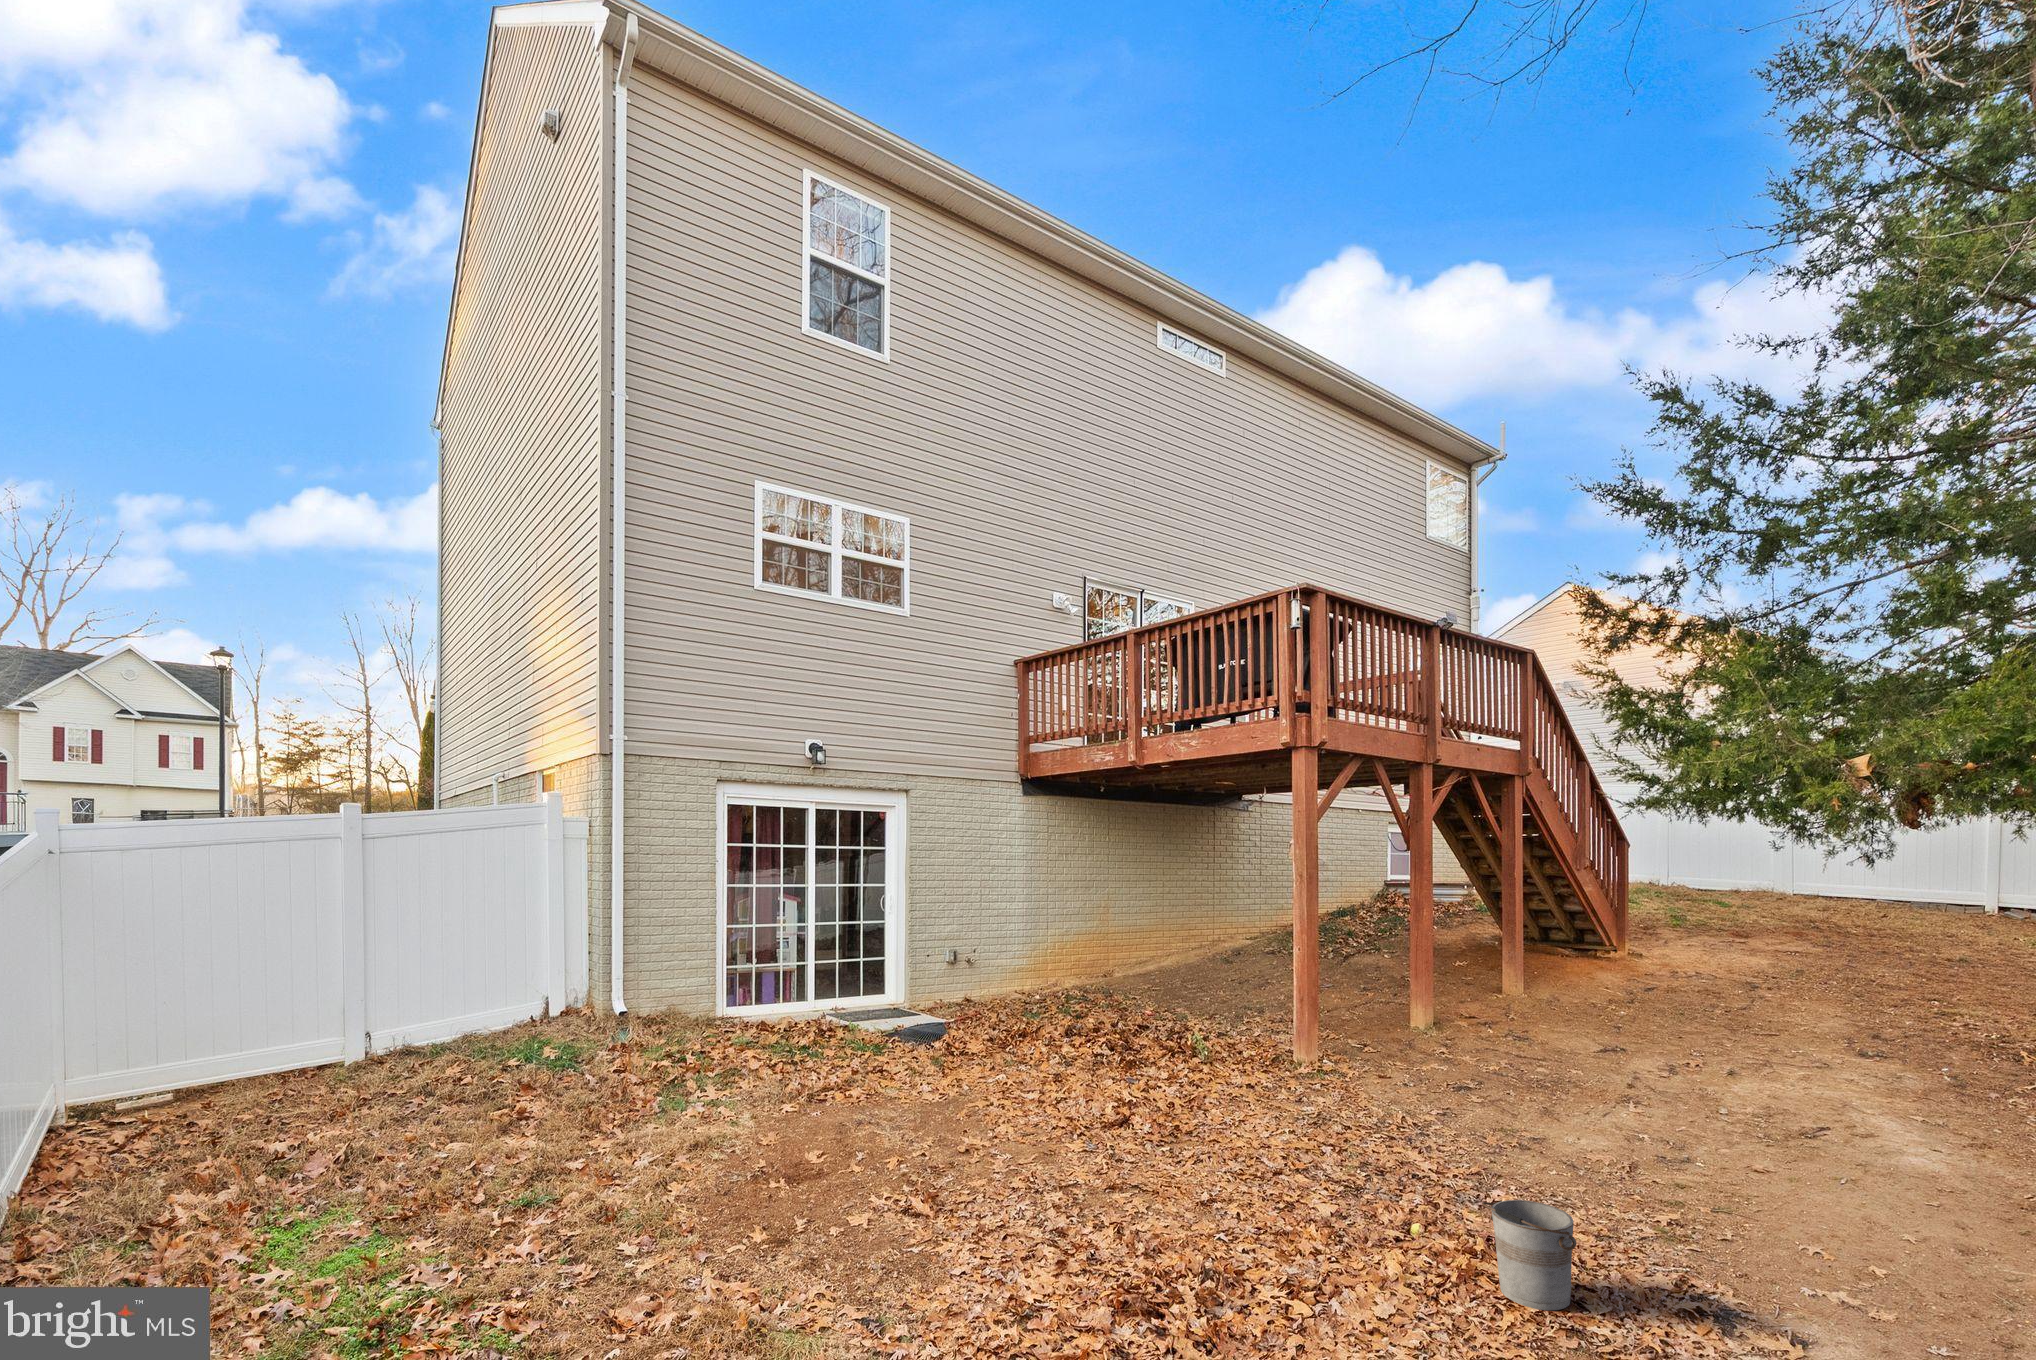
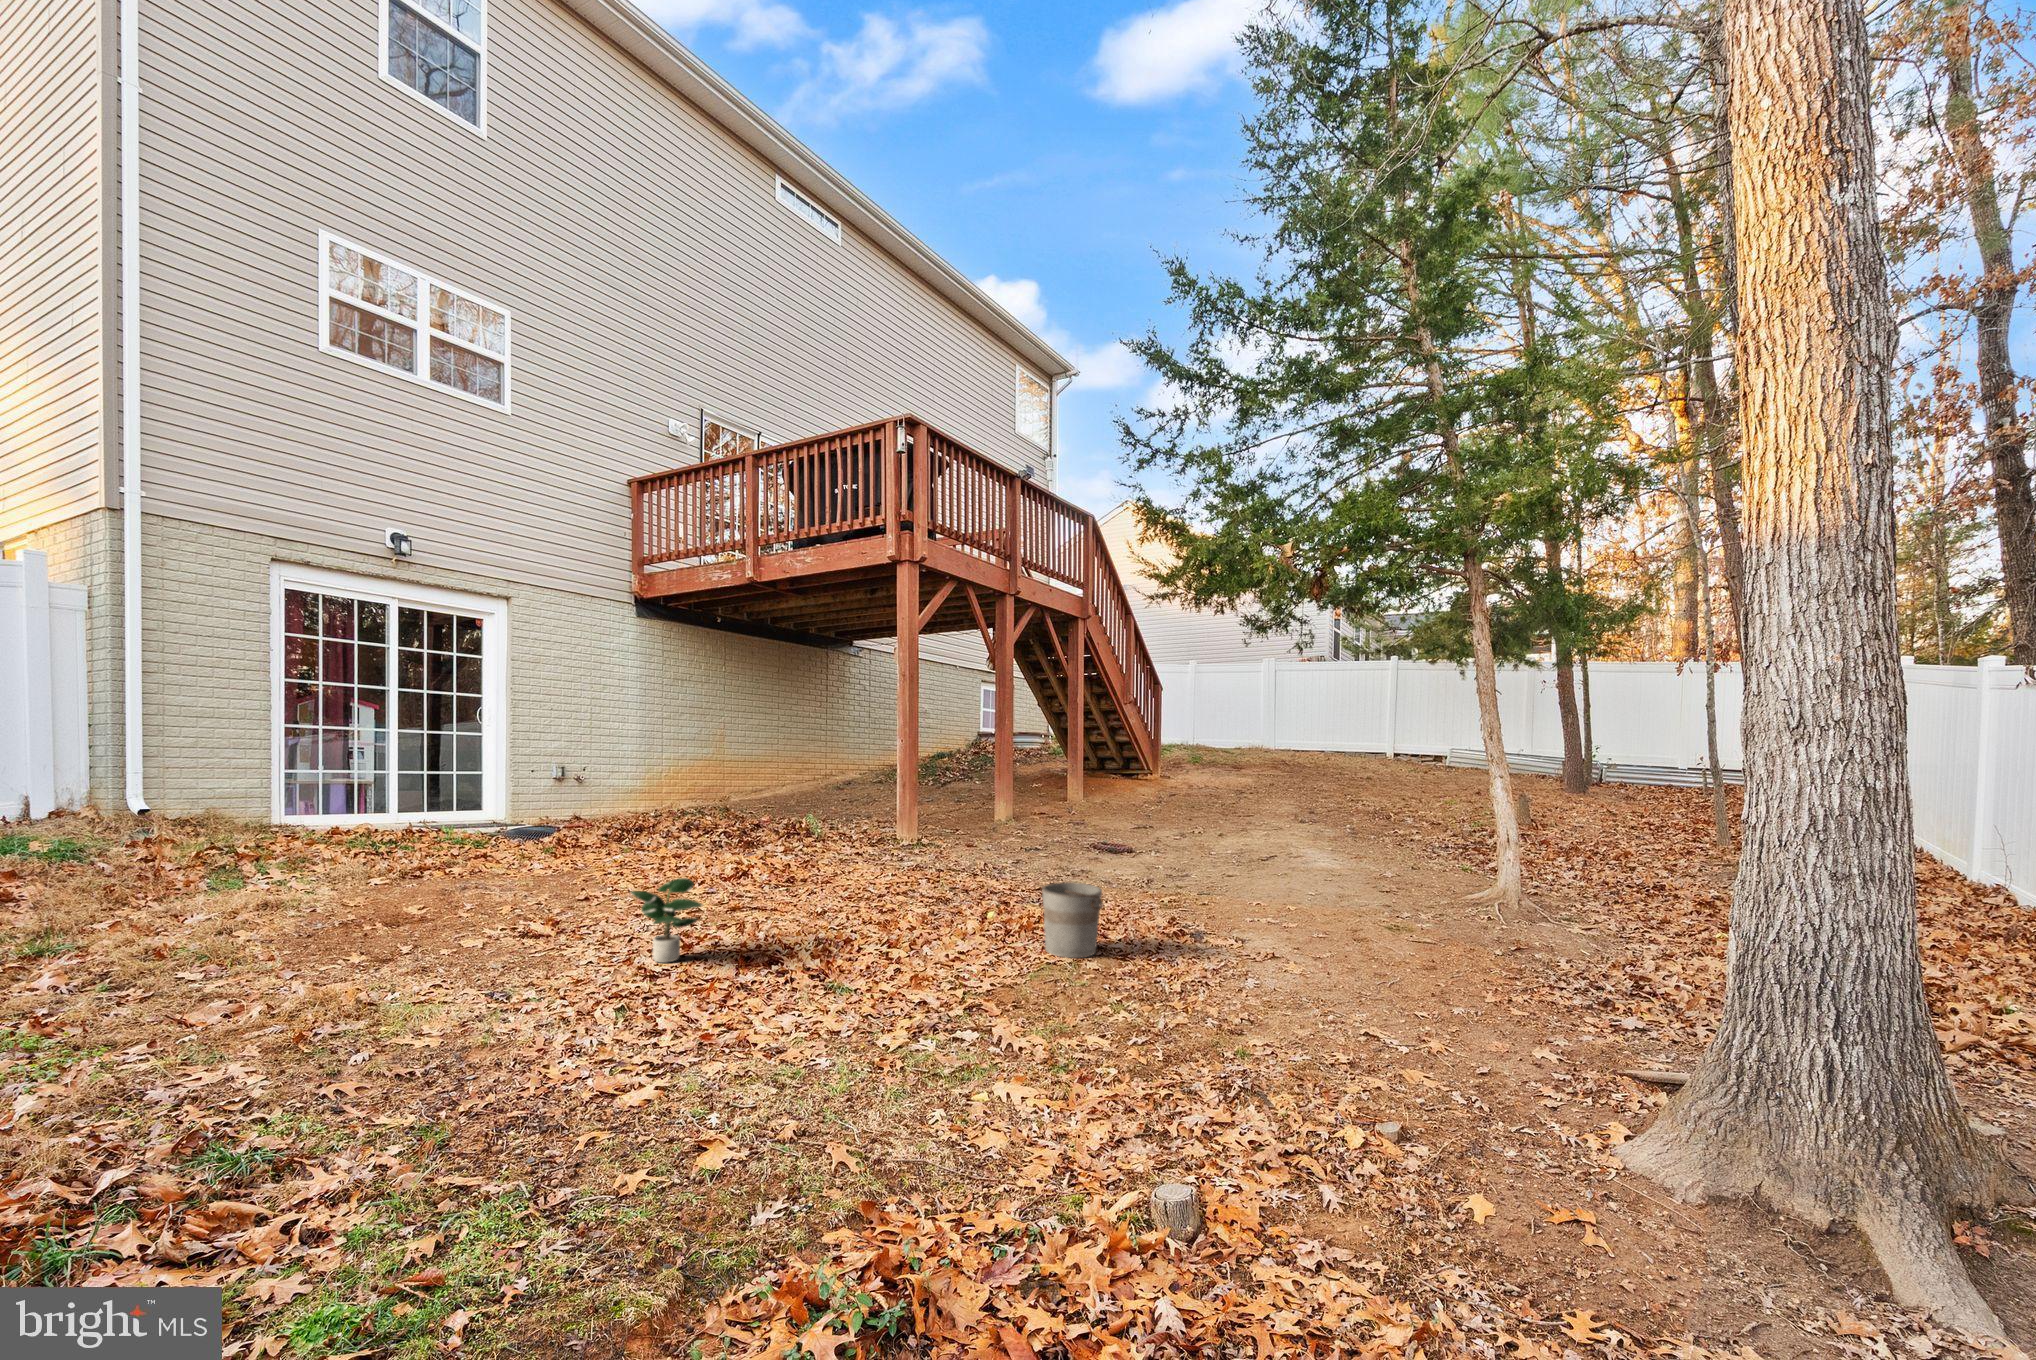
potted plant: none [1021,1159,1096,1258] -> present [631,878,703,963]

